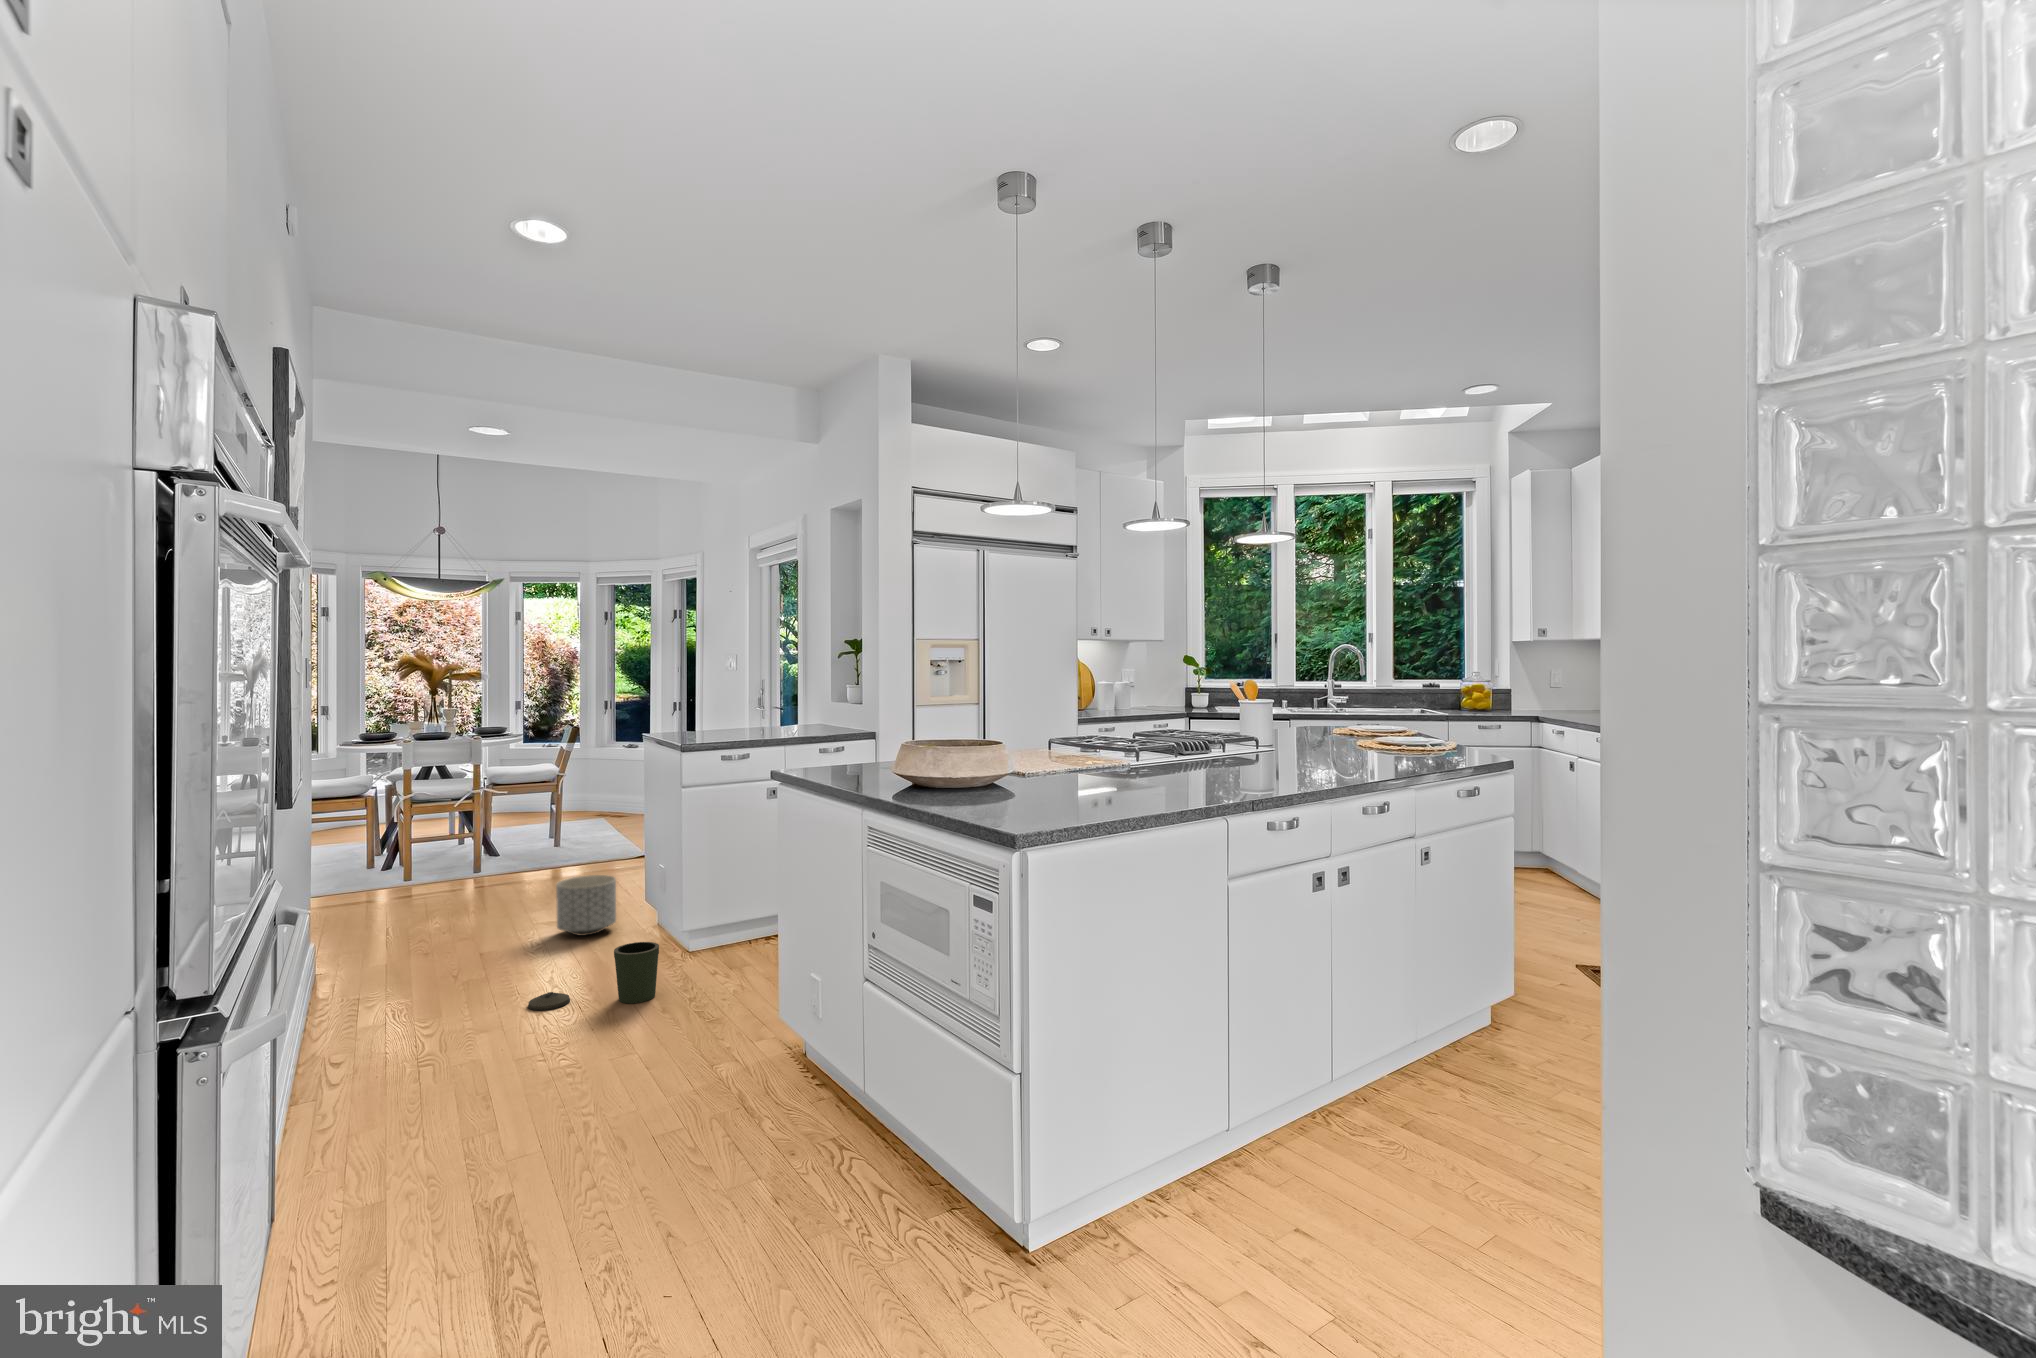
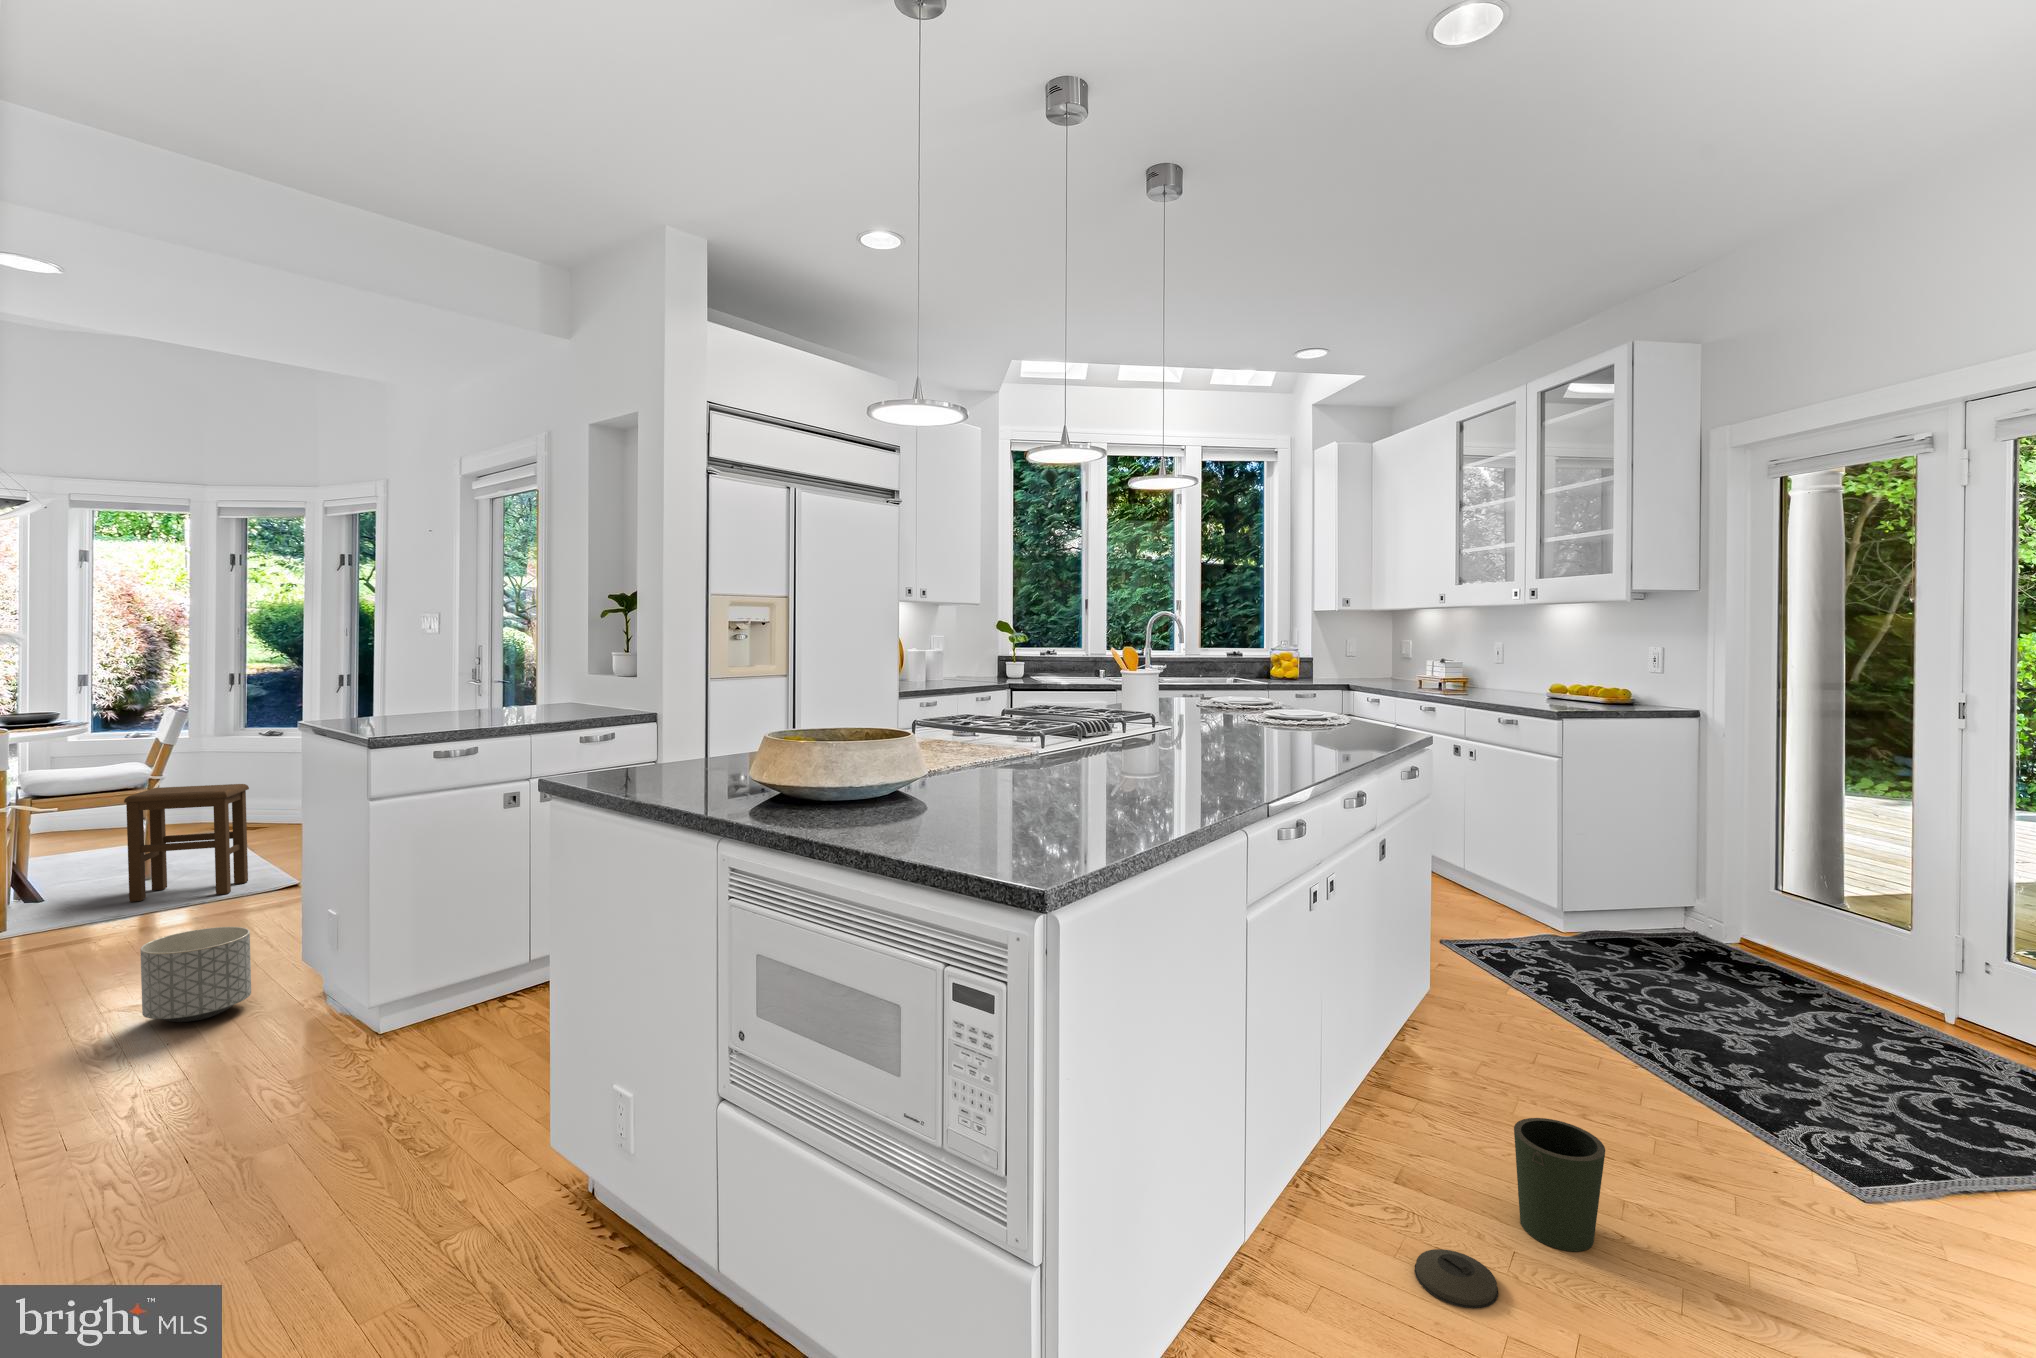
stool: none [543,781,616,862] -> present [124,784,249,902]
trash can: present [528,942,659,1010] -> present [1415,1118,1605,1309]

